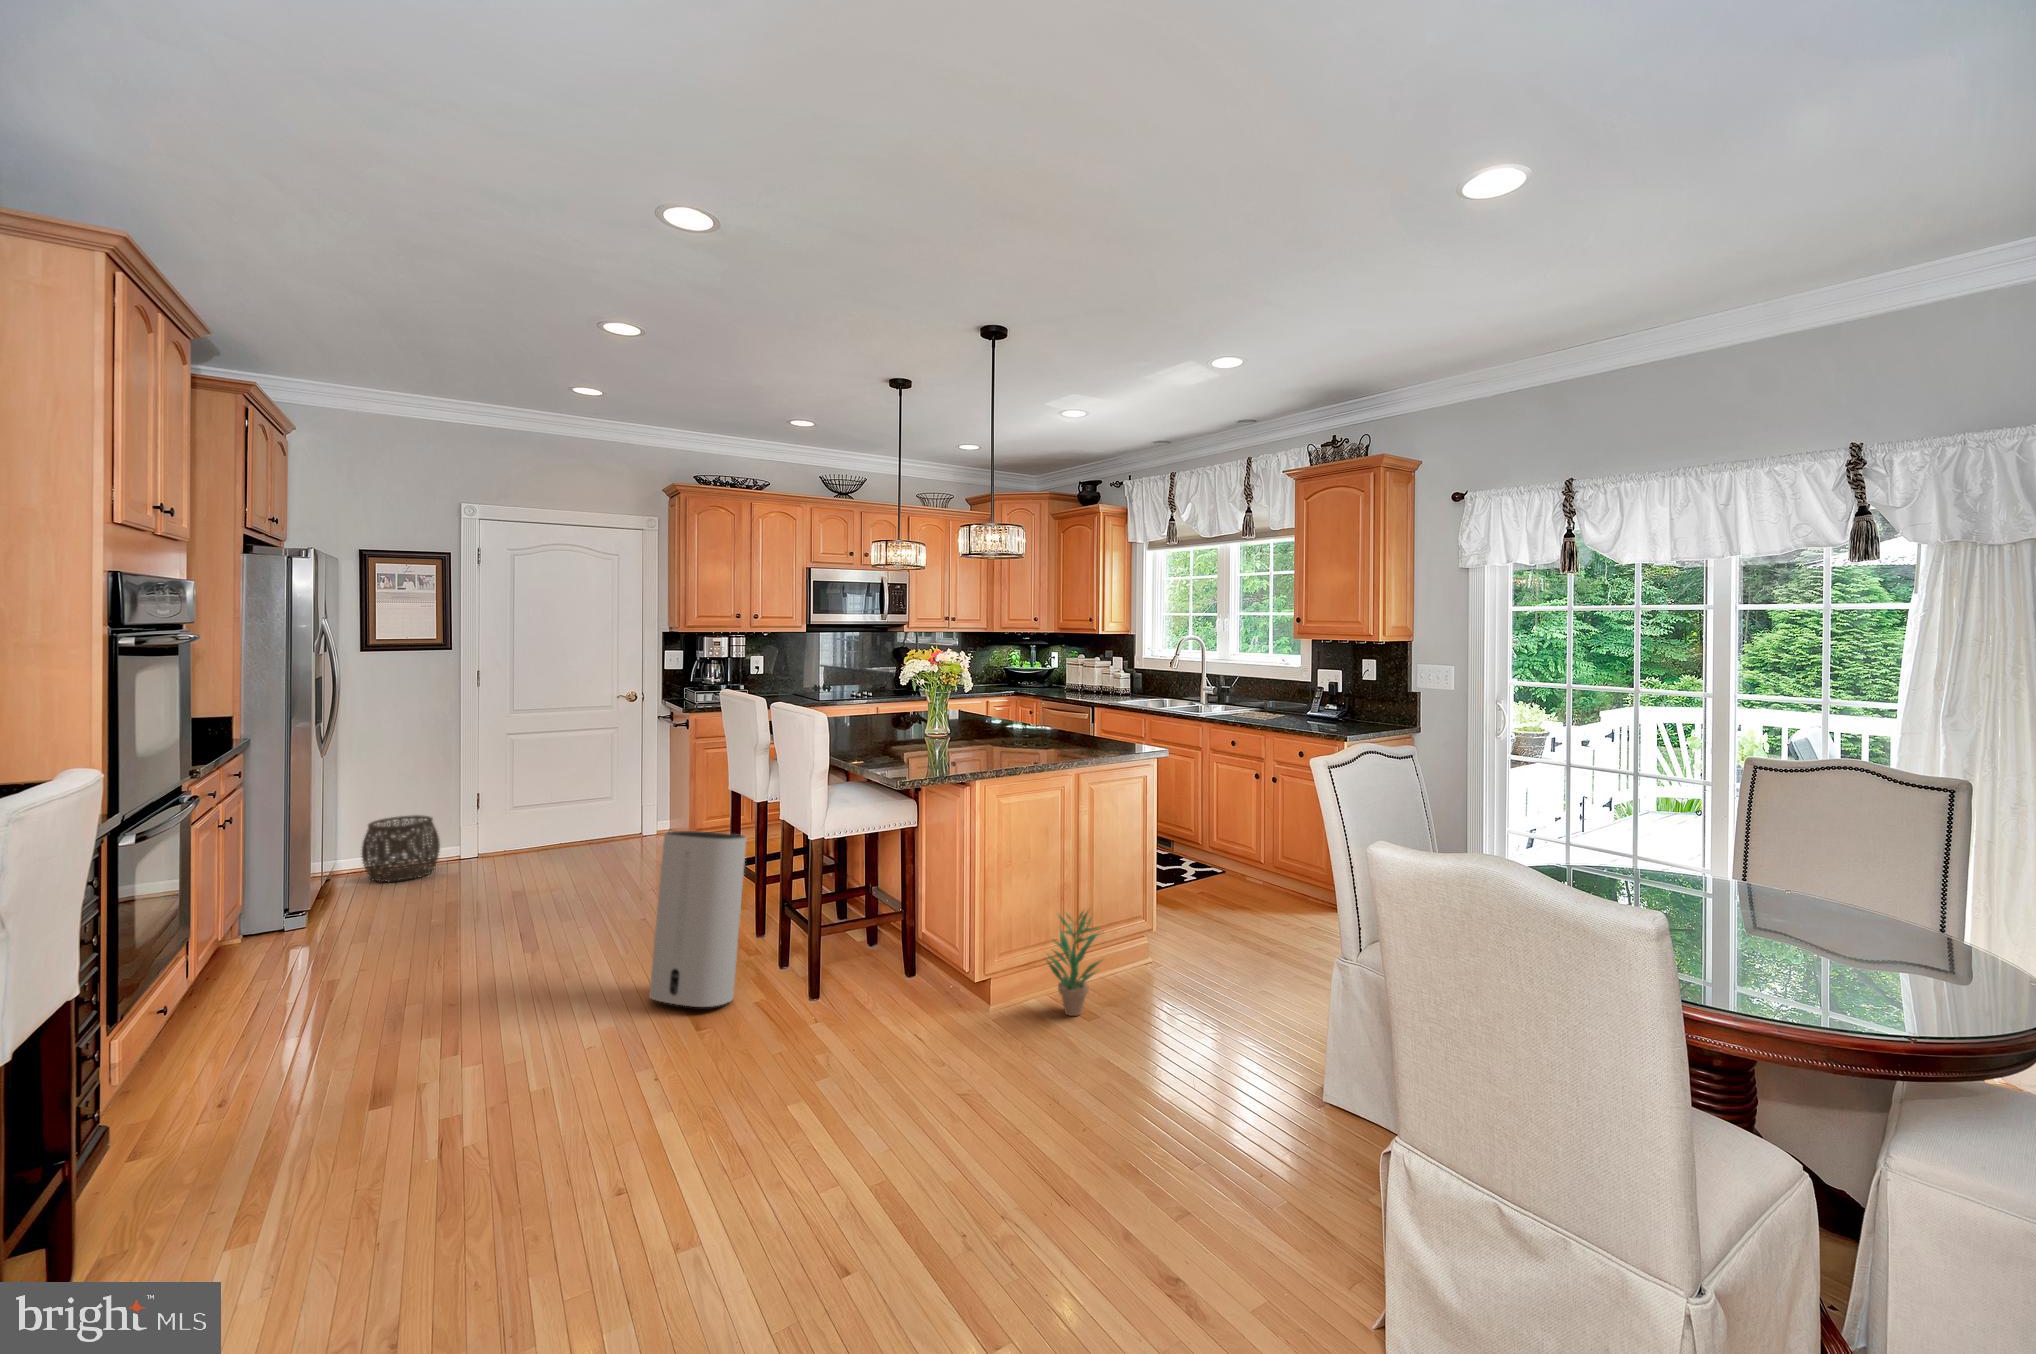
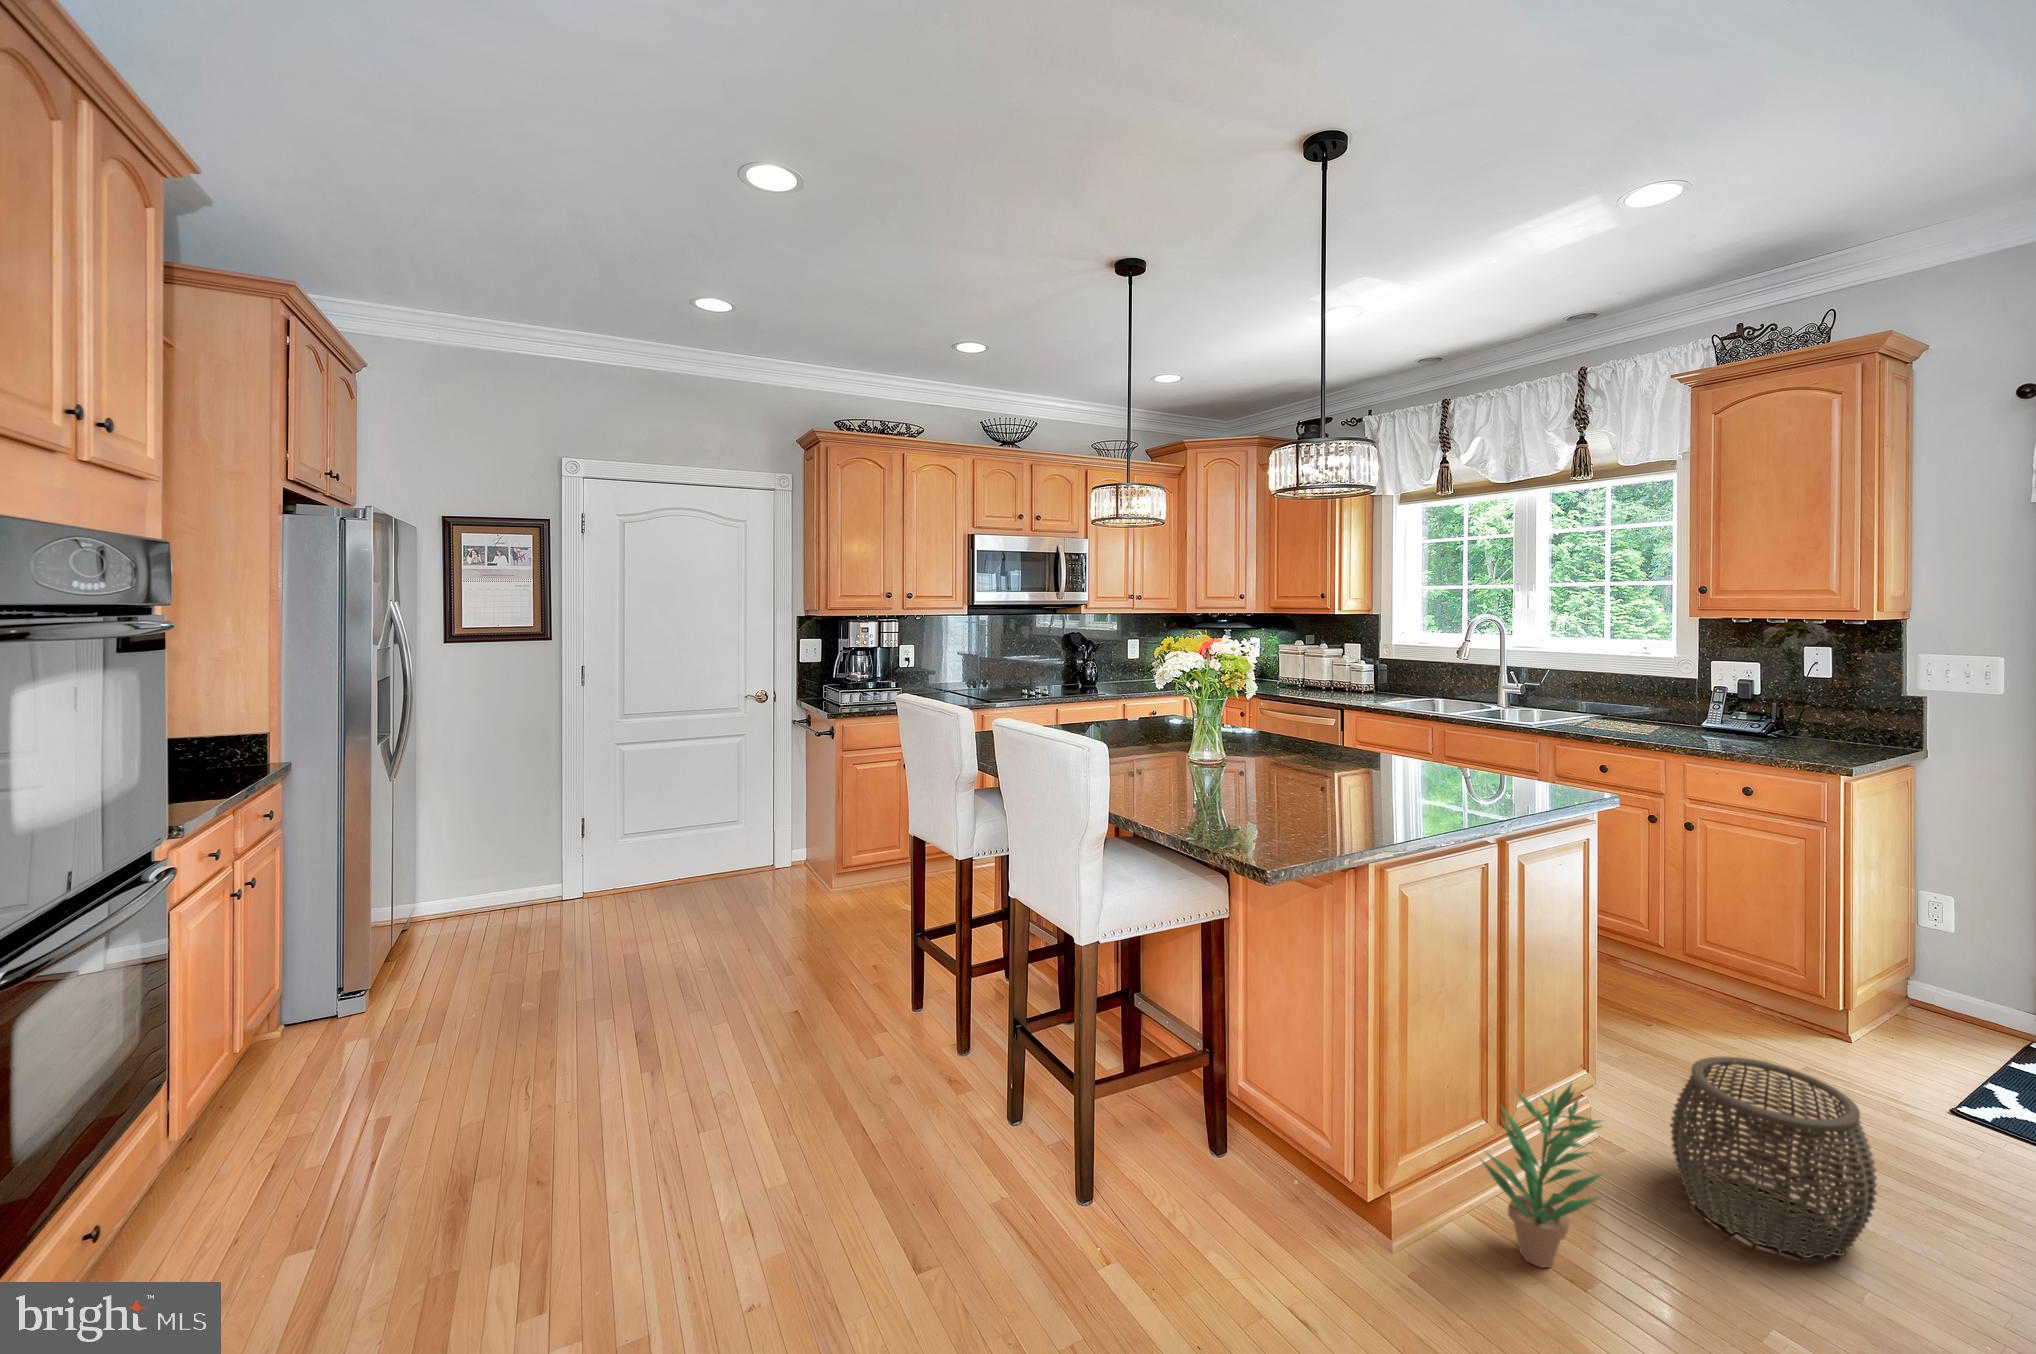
woven basket: present [362,815,440,882] -> present [1671,1056,1877,1259]
air purifier: present [649,831,747,1007] -> none [830,918,974,1216]

